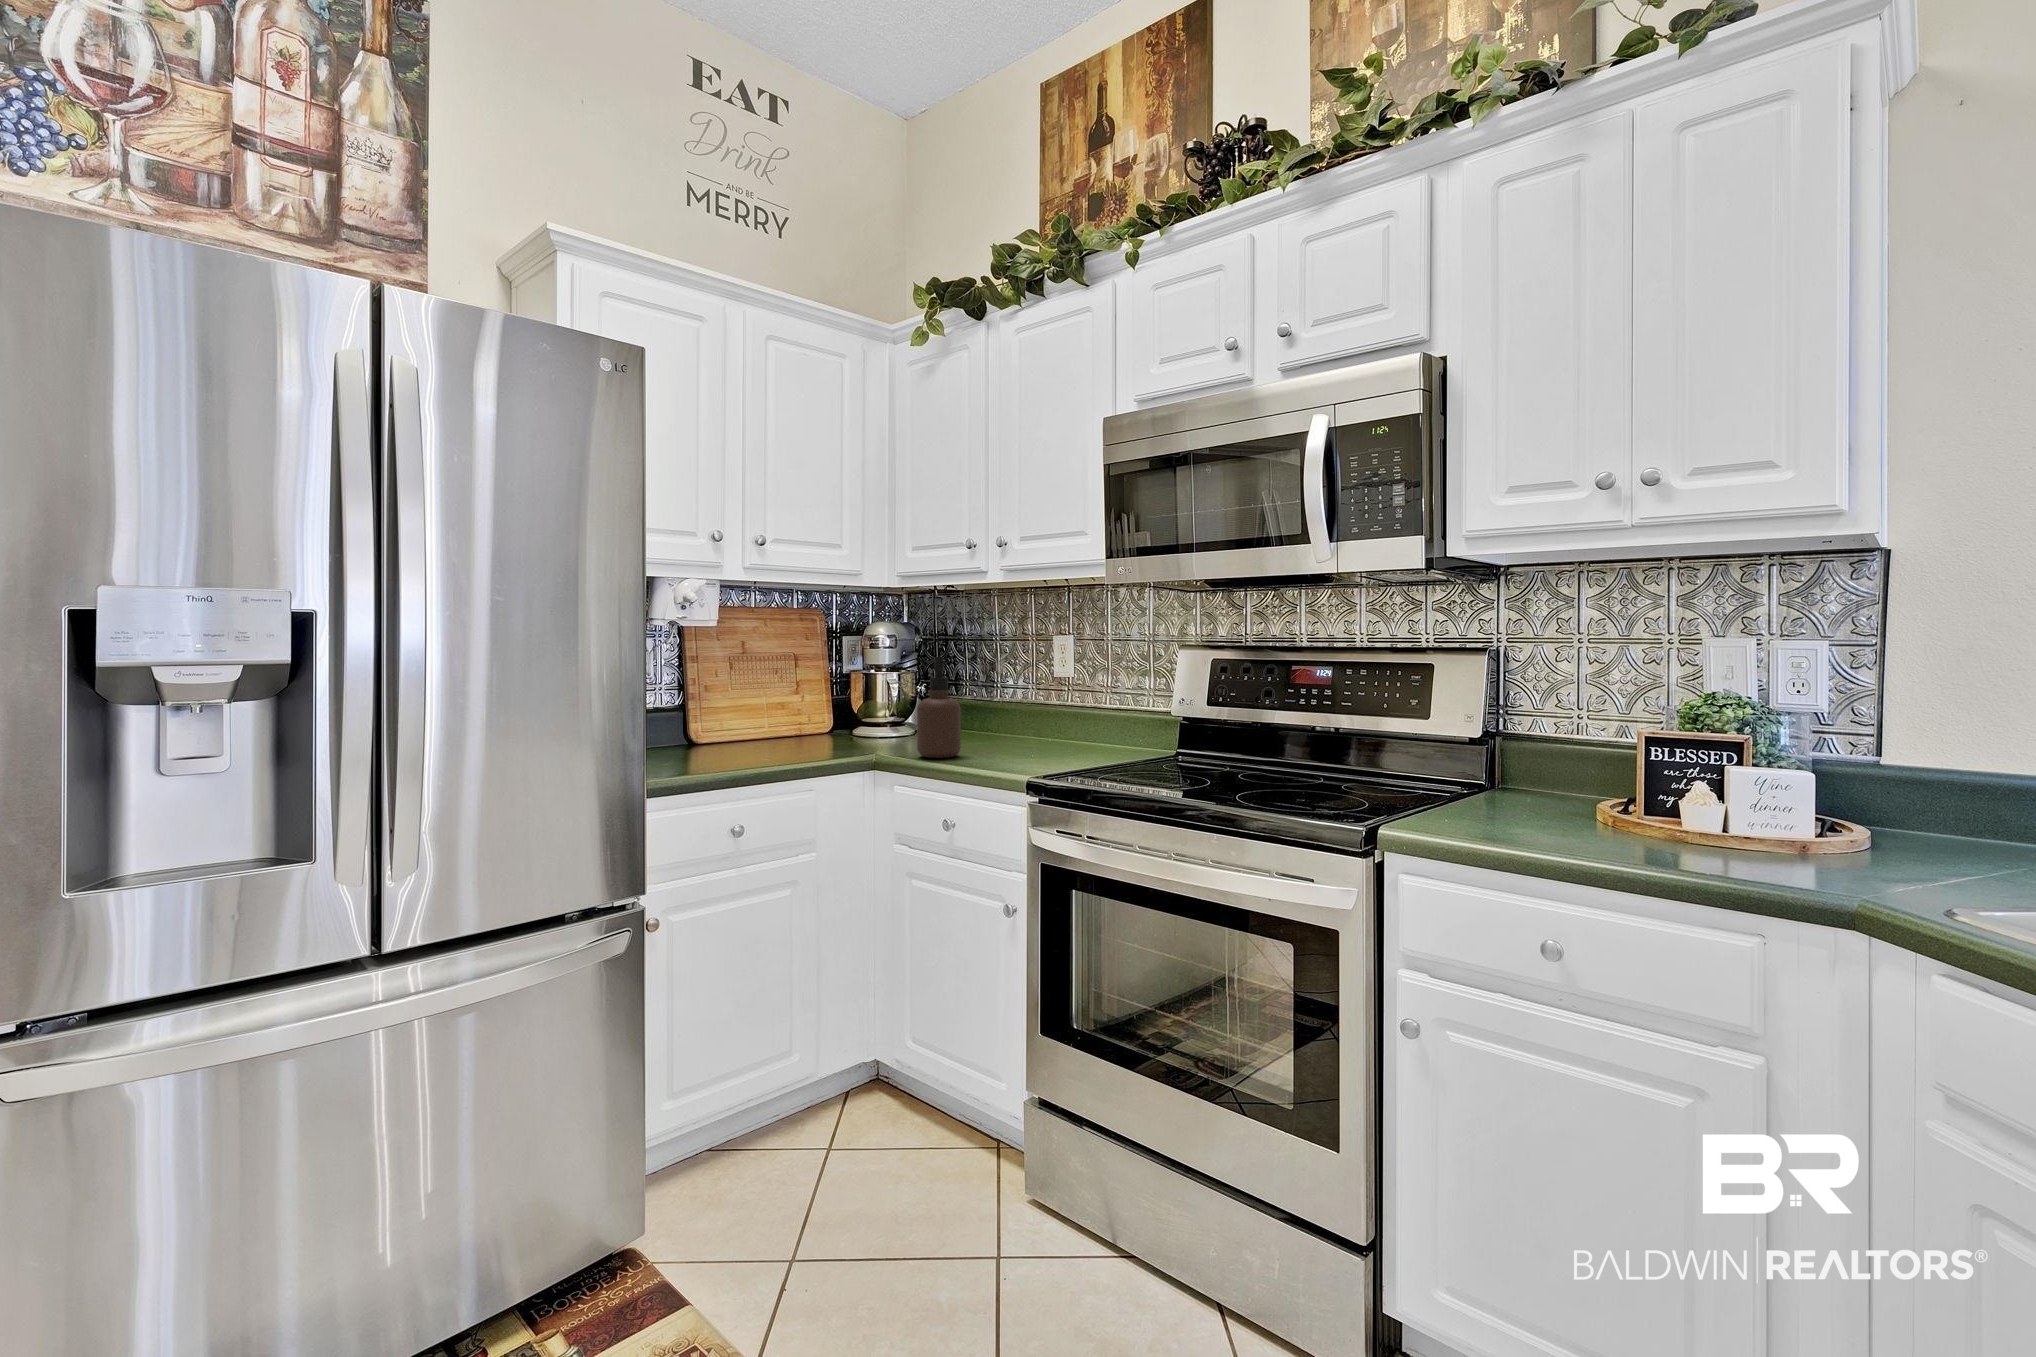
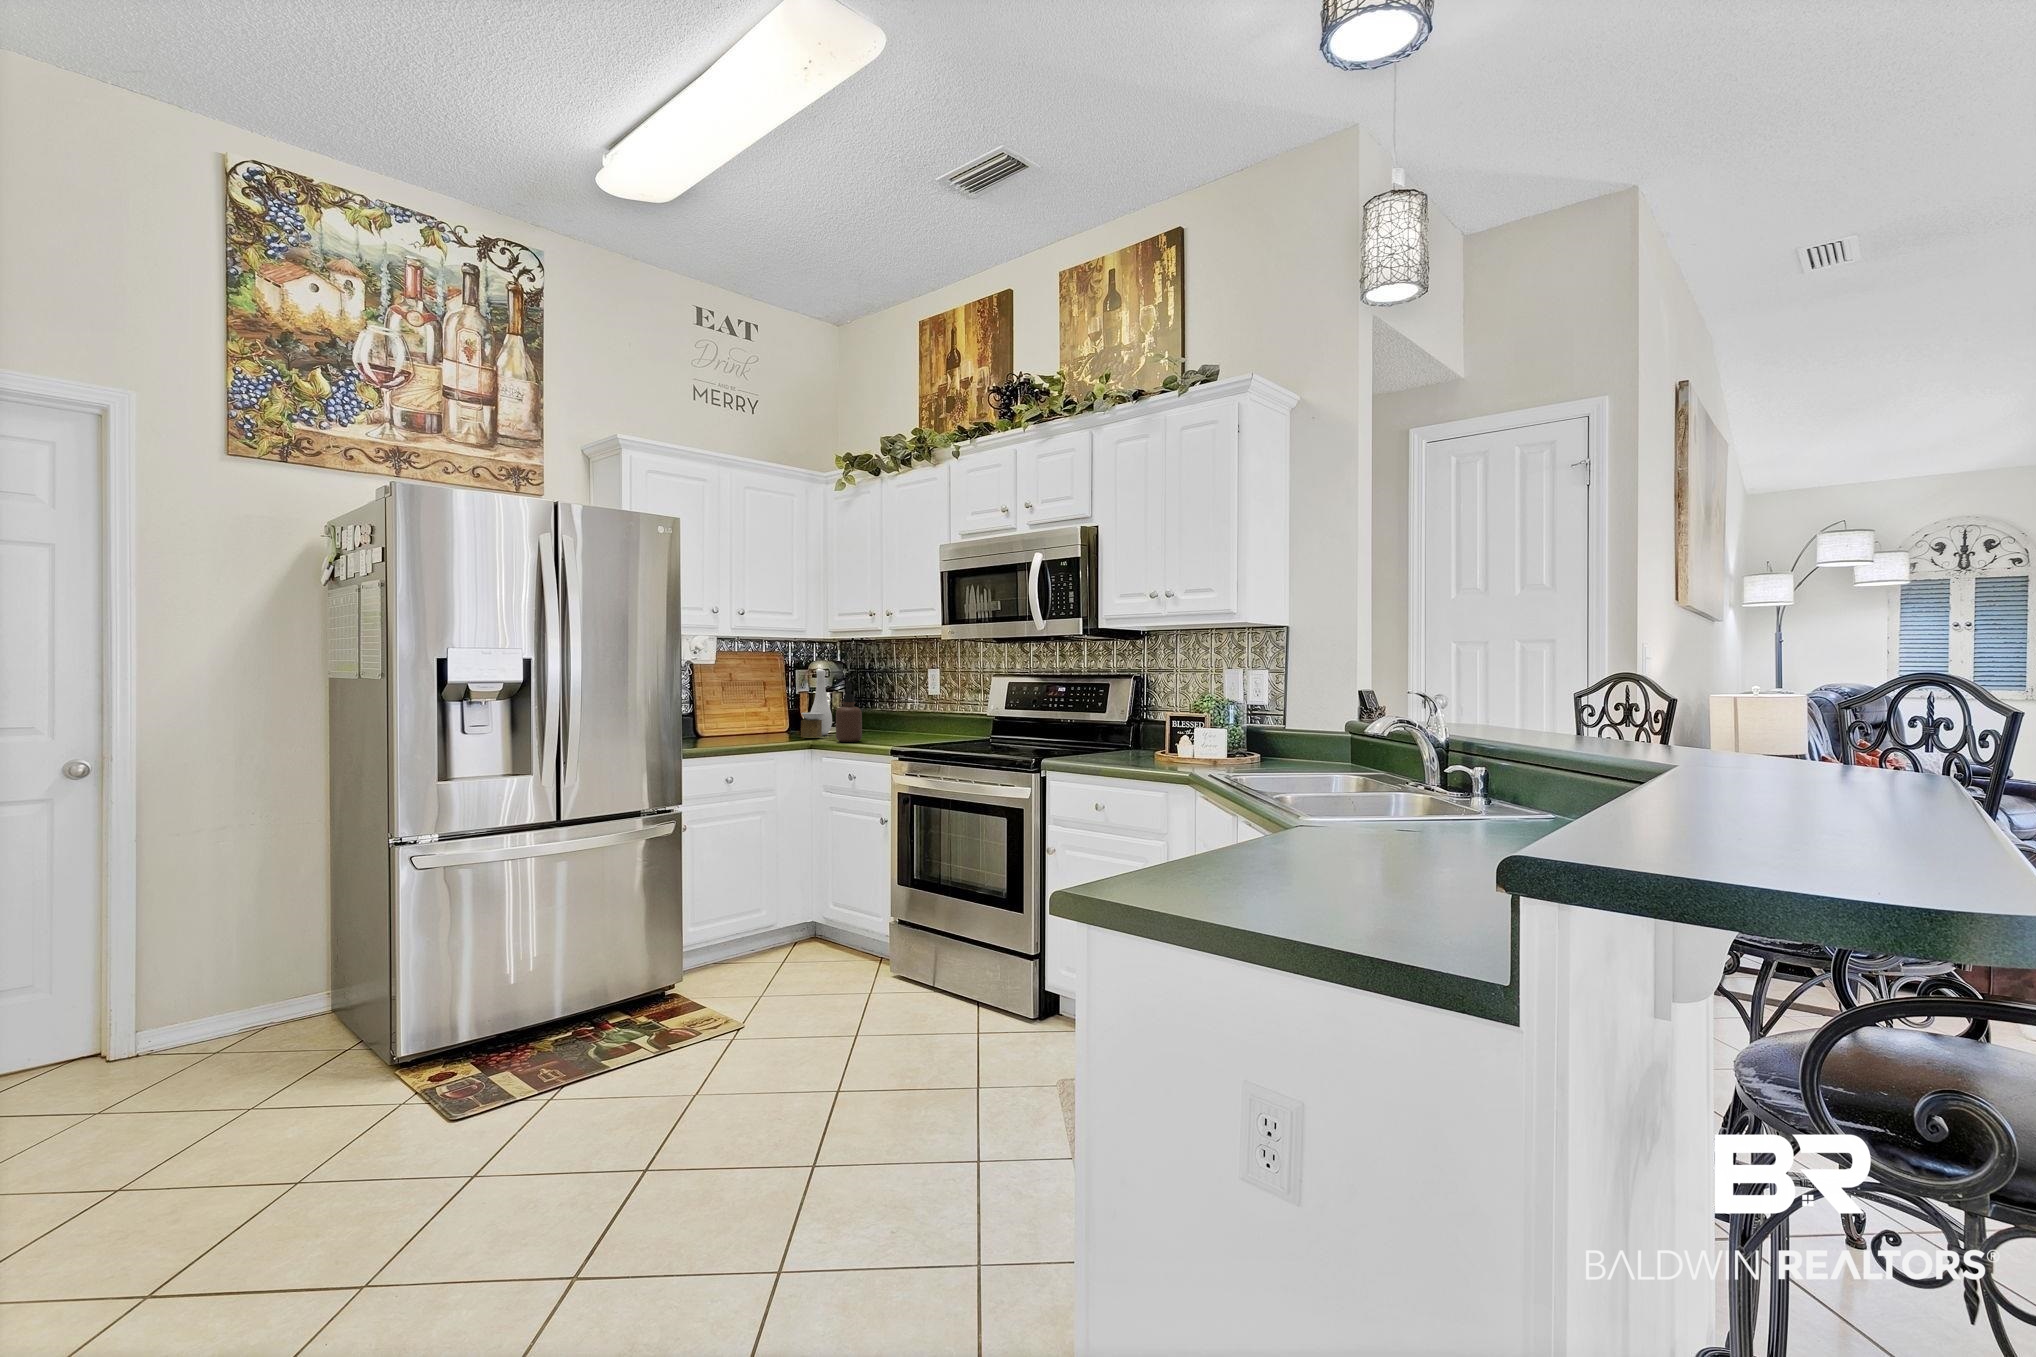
vase: none [857,637,906,747] -> present [801,670,832,737]

